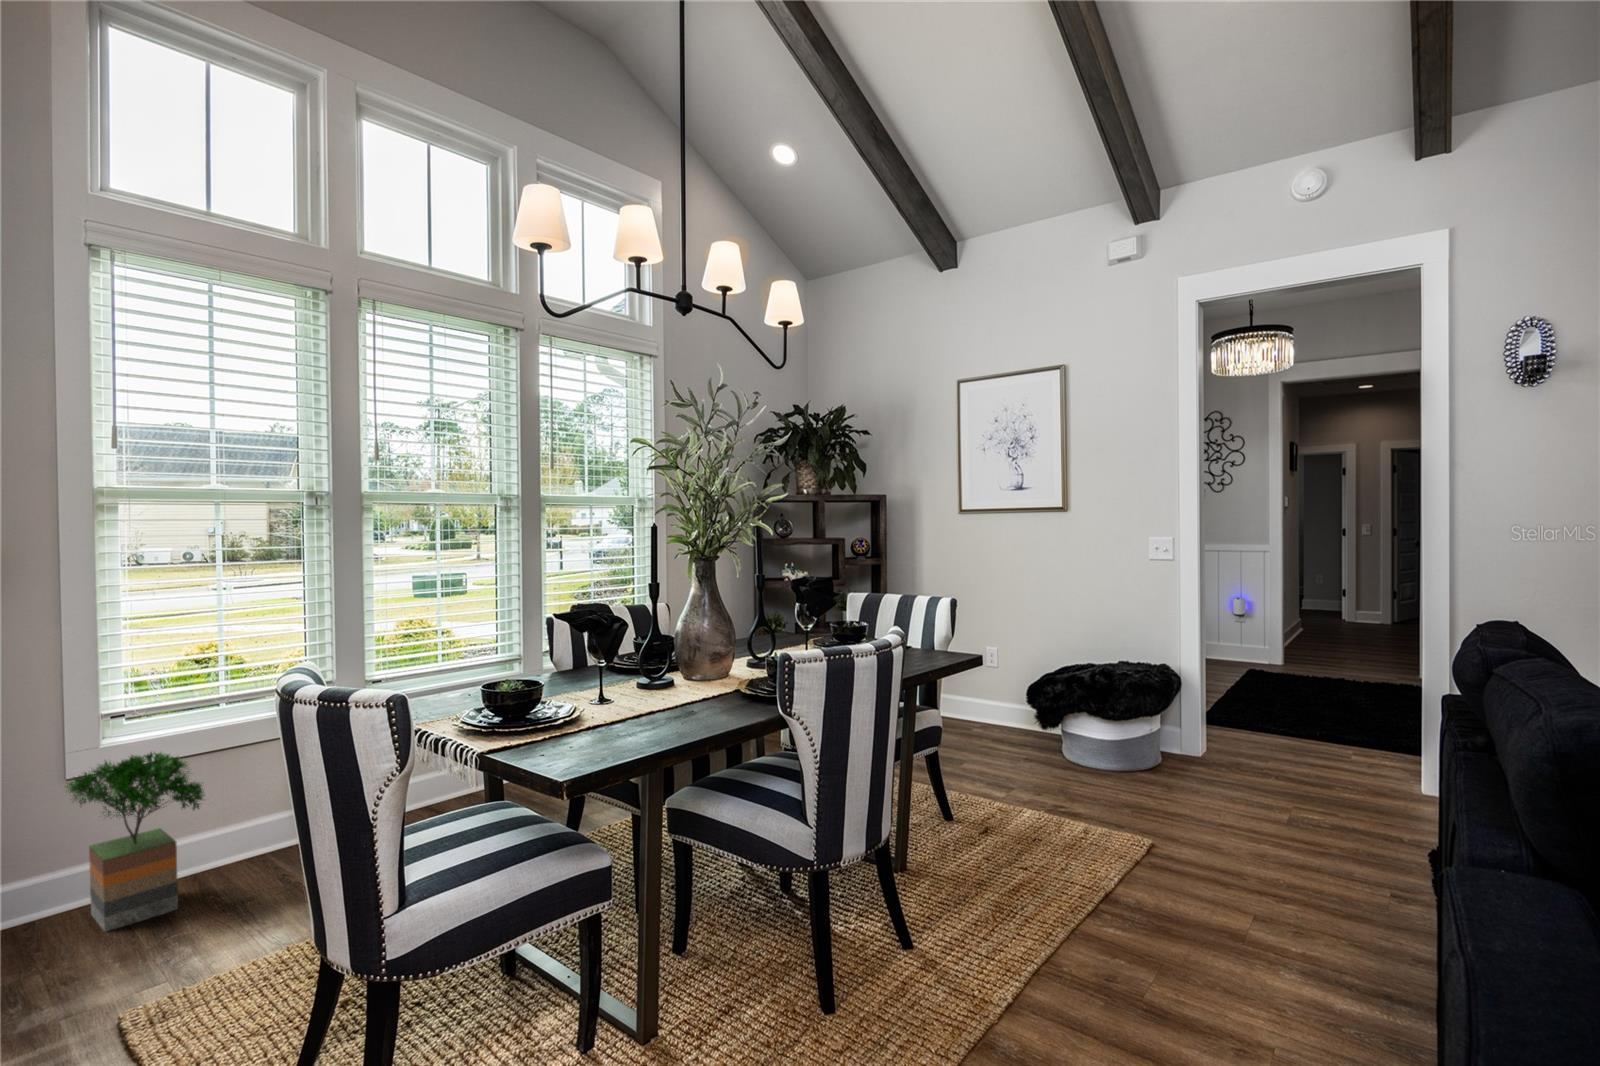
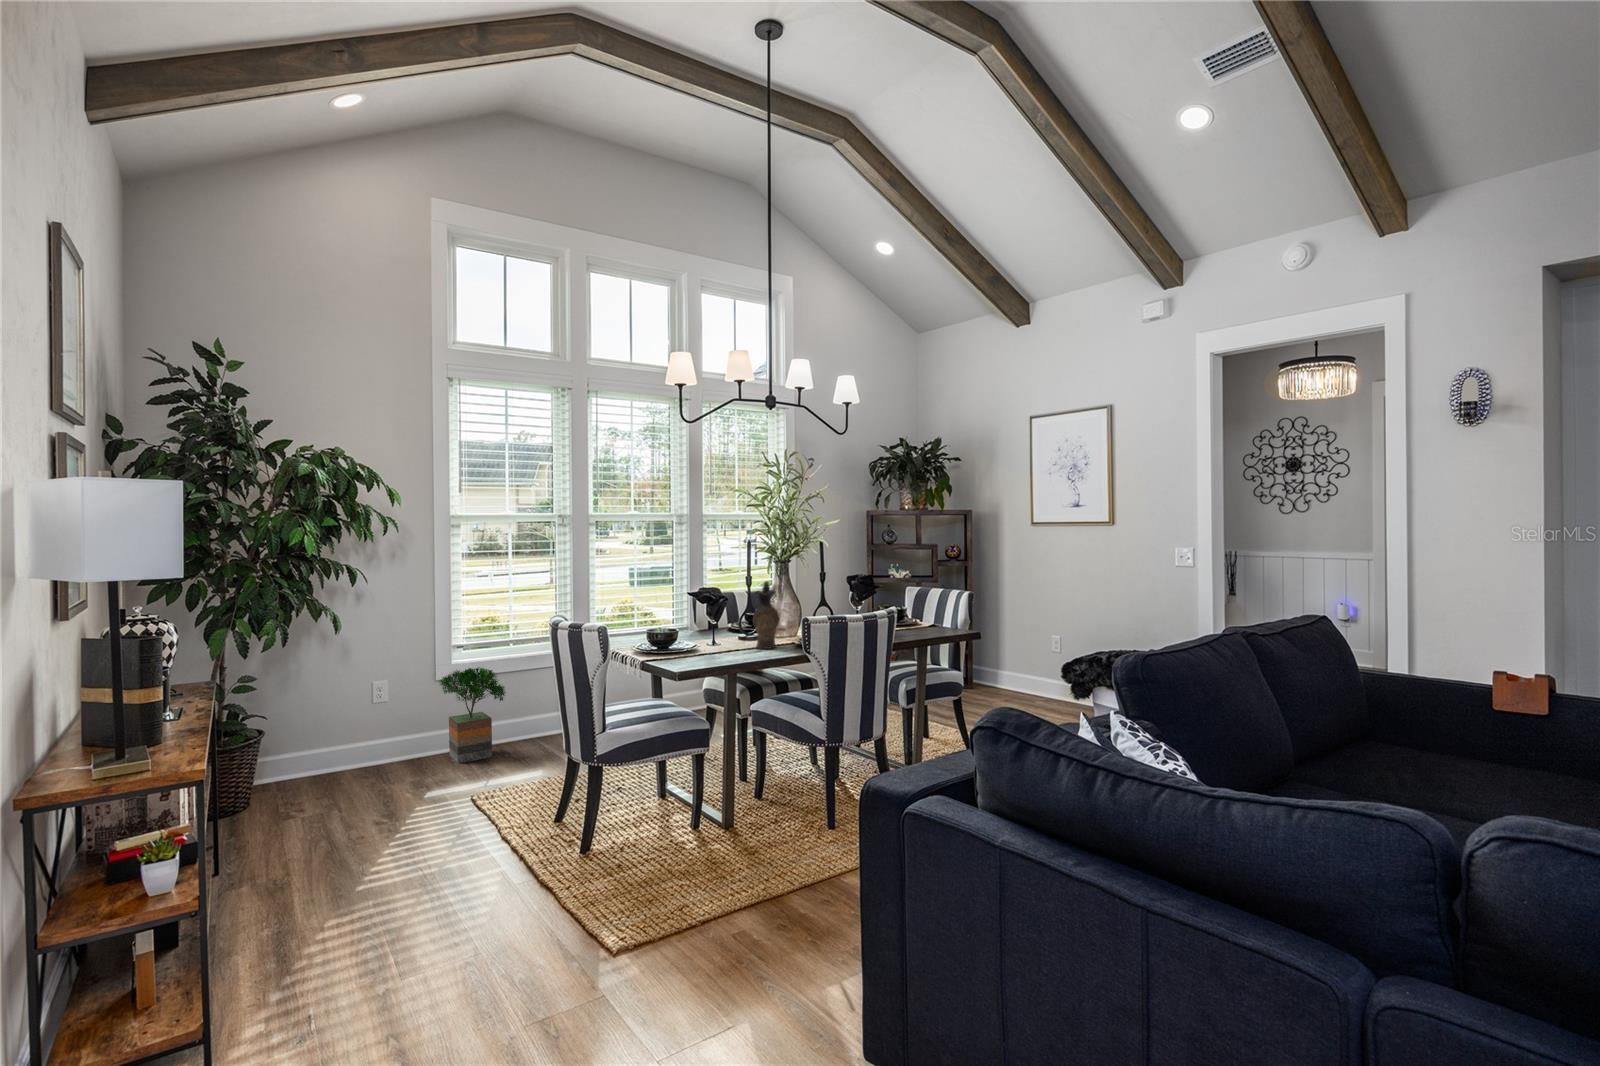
ceramic pitcher: none [673,592,719,706] -> present [753,581,780,649]

